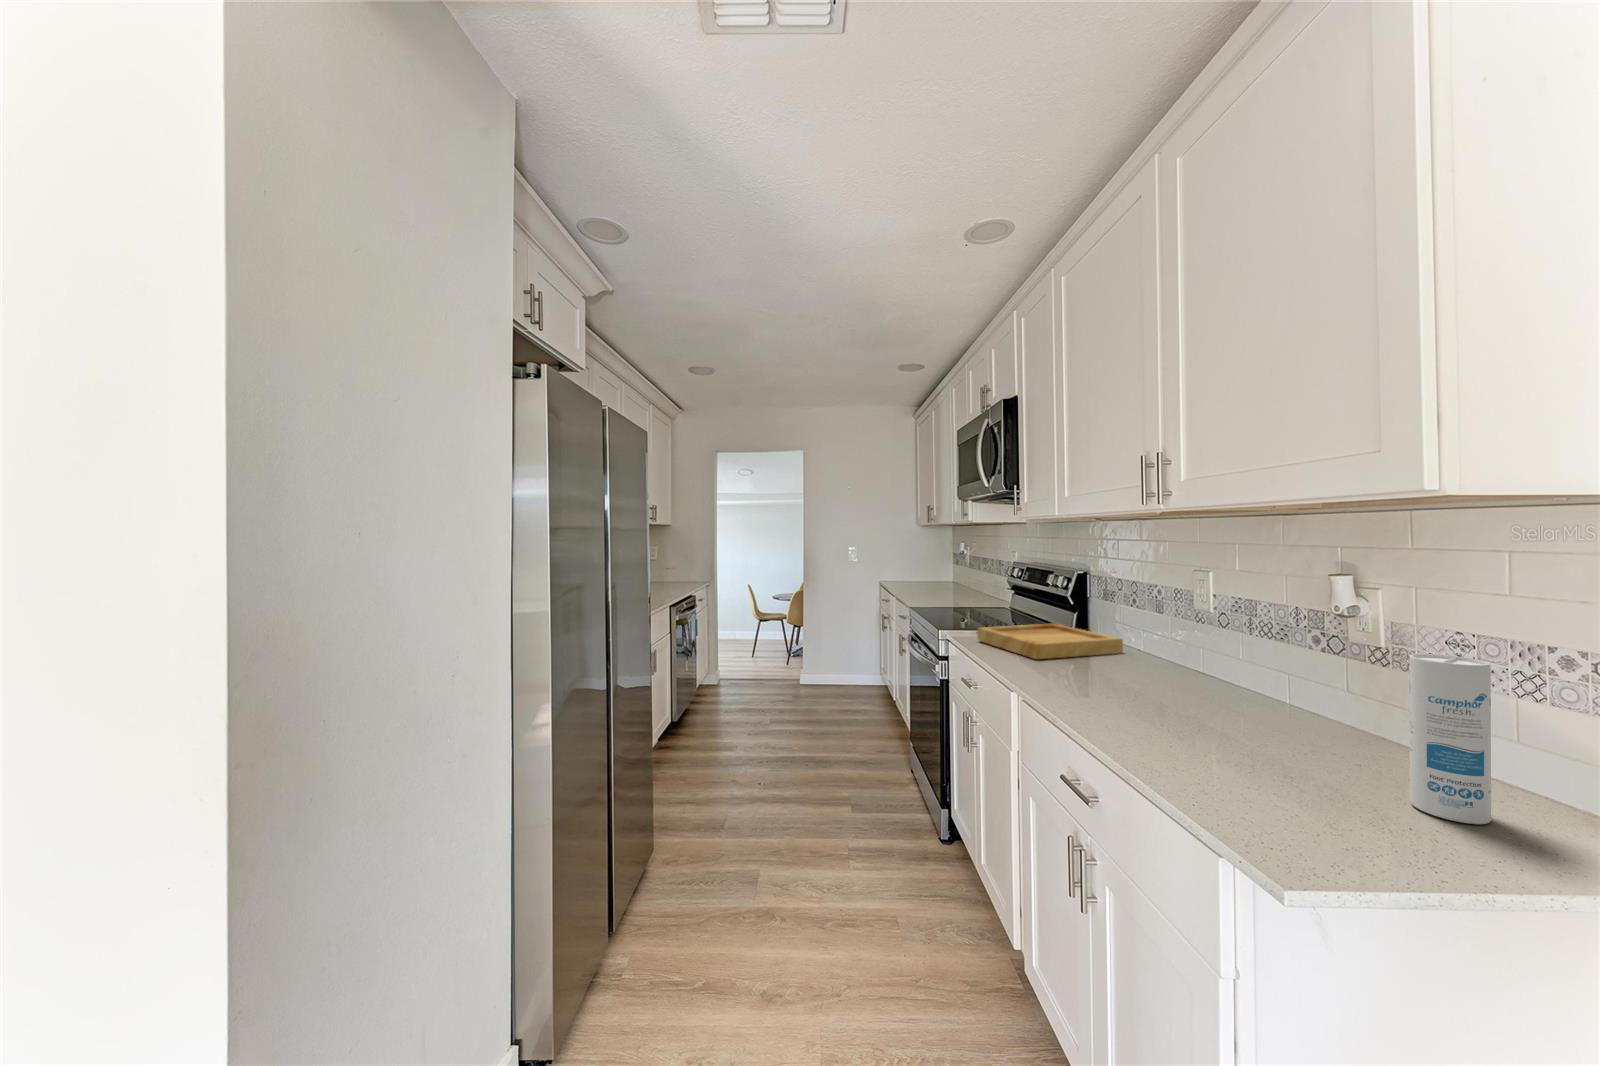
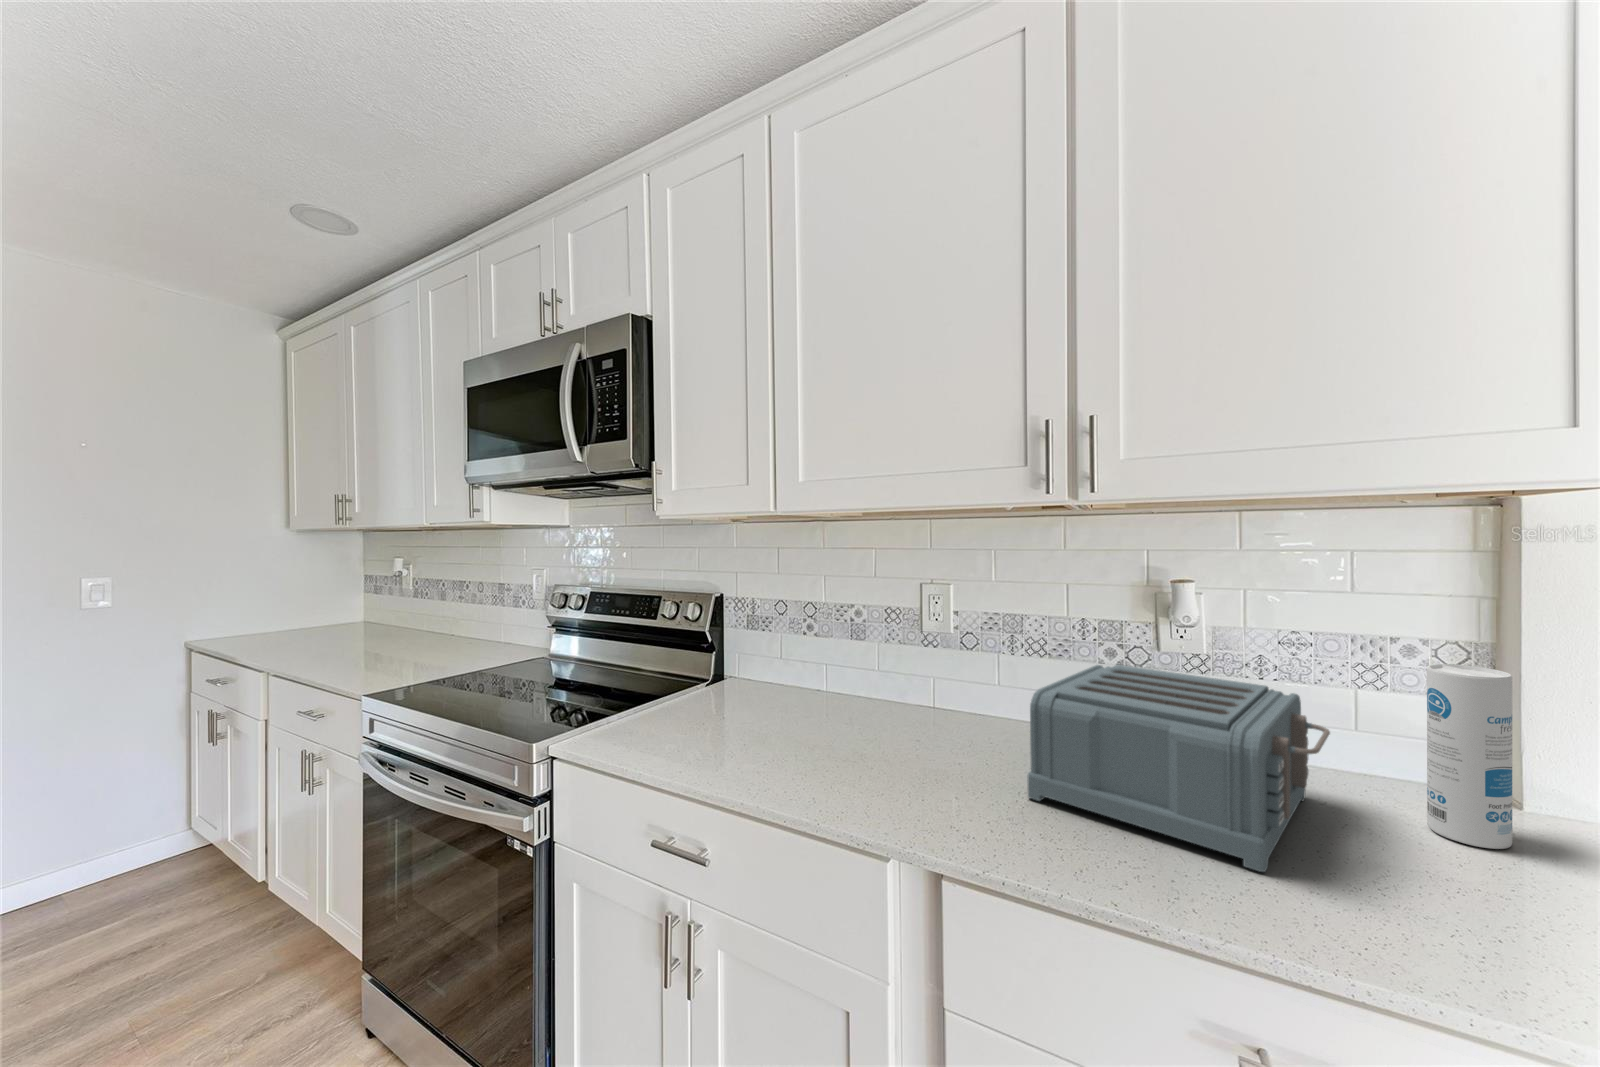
tray: present [978,624,1123,659] -> none [621,673,819,747]
toaster: none [1125,635,1363,765] -> present [1027,665,1330,872]

